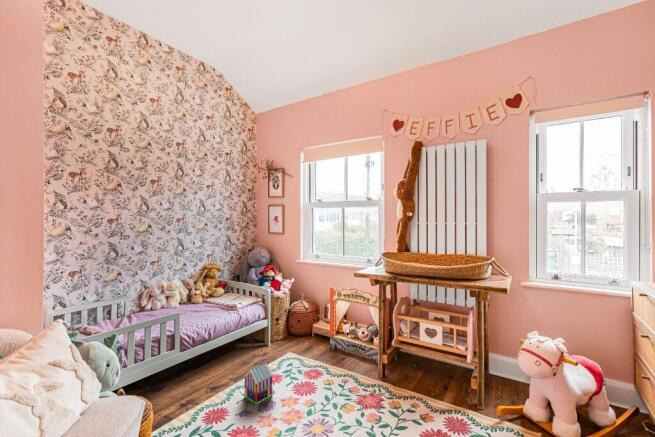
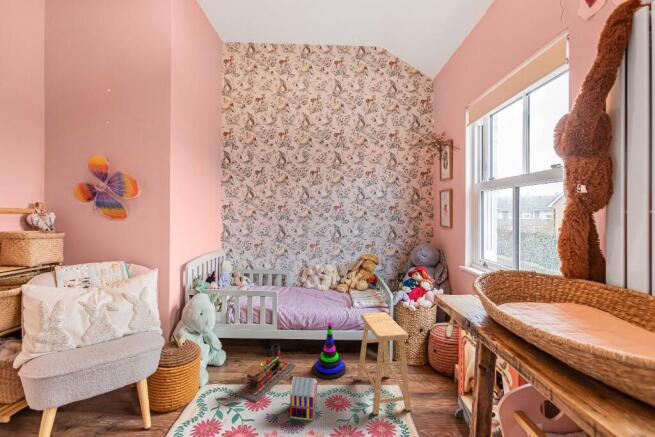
footstool: none [261,302,312,372] -> present [357,312,411,414]
stacking toy: none [217,325,249,377] -> present [313,322,346,379]
toy train: none [178,364,214,426] -> present [237,344,295,402]

